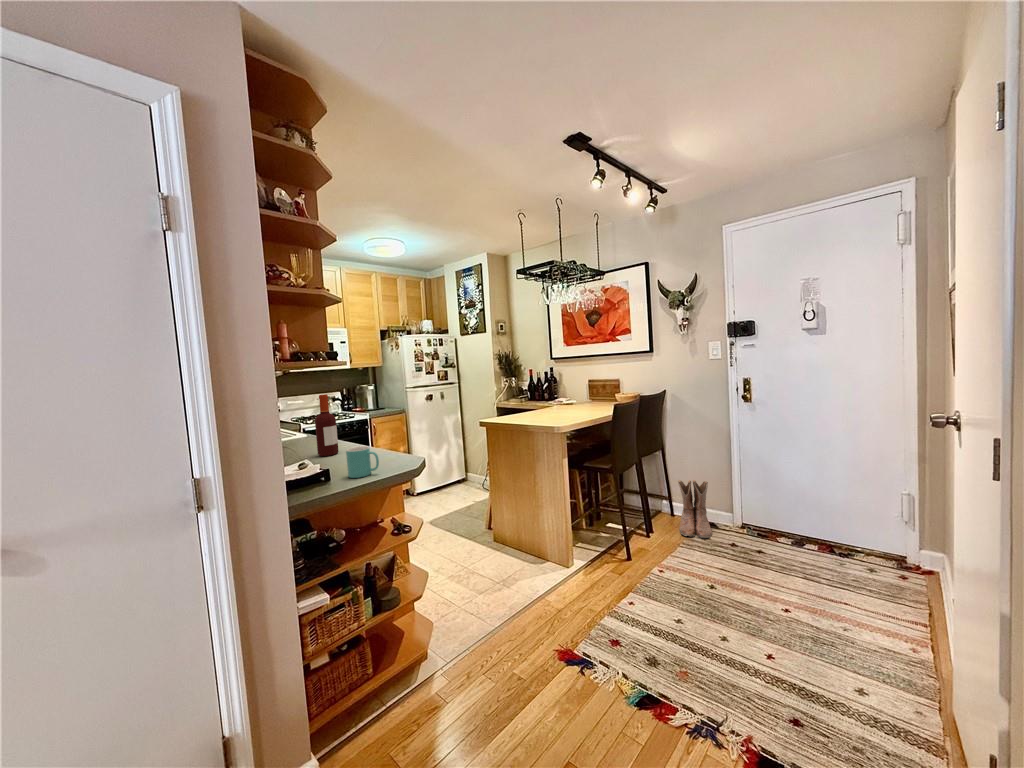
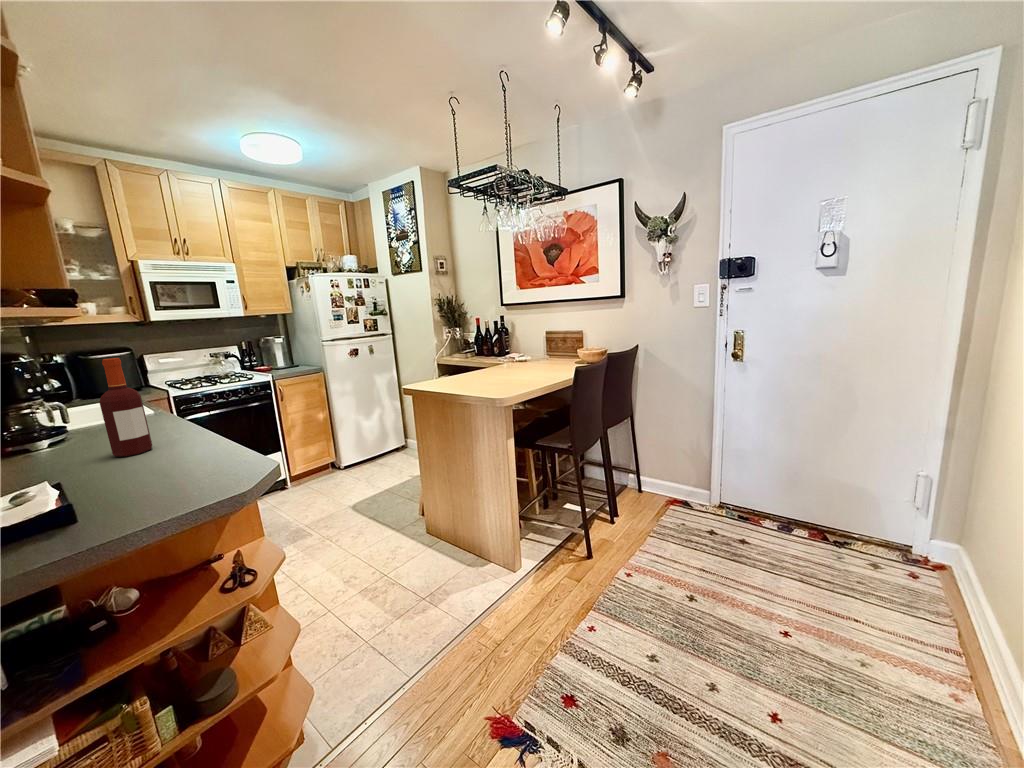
mug: present [346,446,379,478] -> none [78,459,152,521]
boots: present [678,480,712,538] -> none [649,454,686,524]

